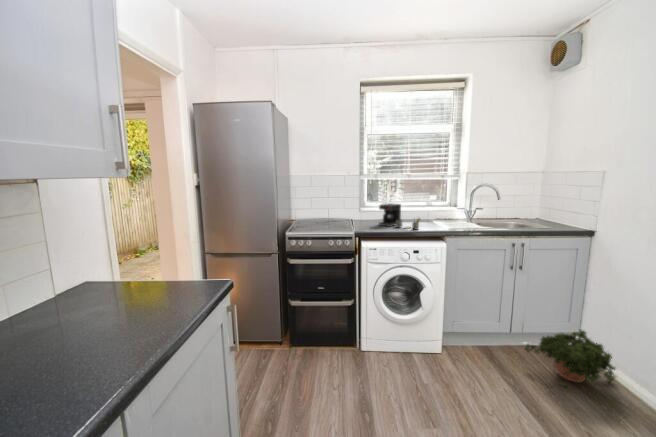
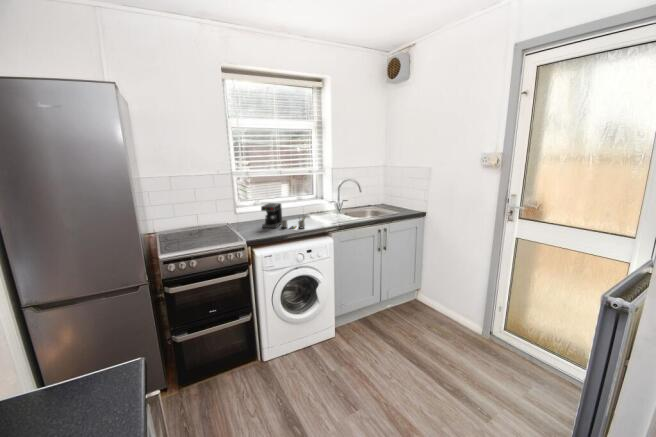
potted plant: present [525,330,615,388] -> none [392,286,451,334]

